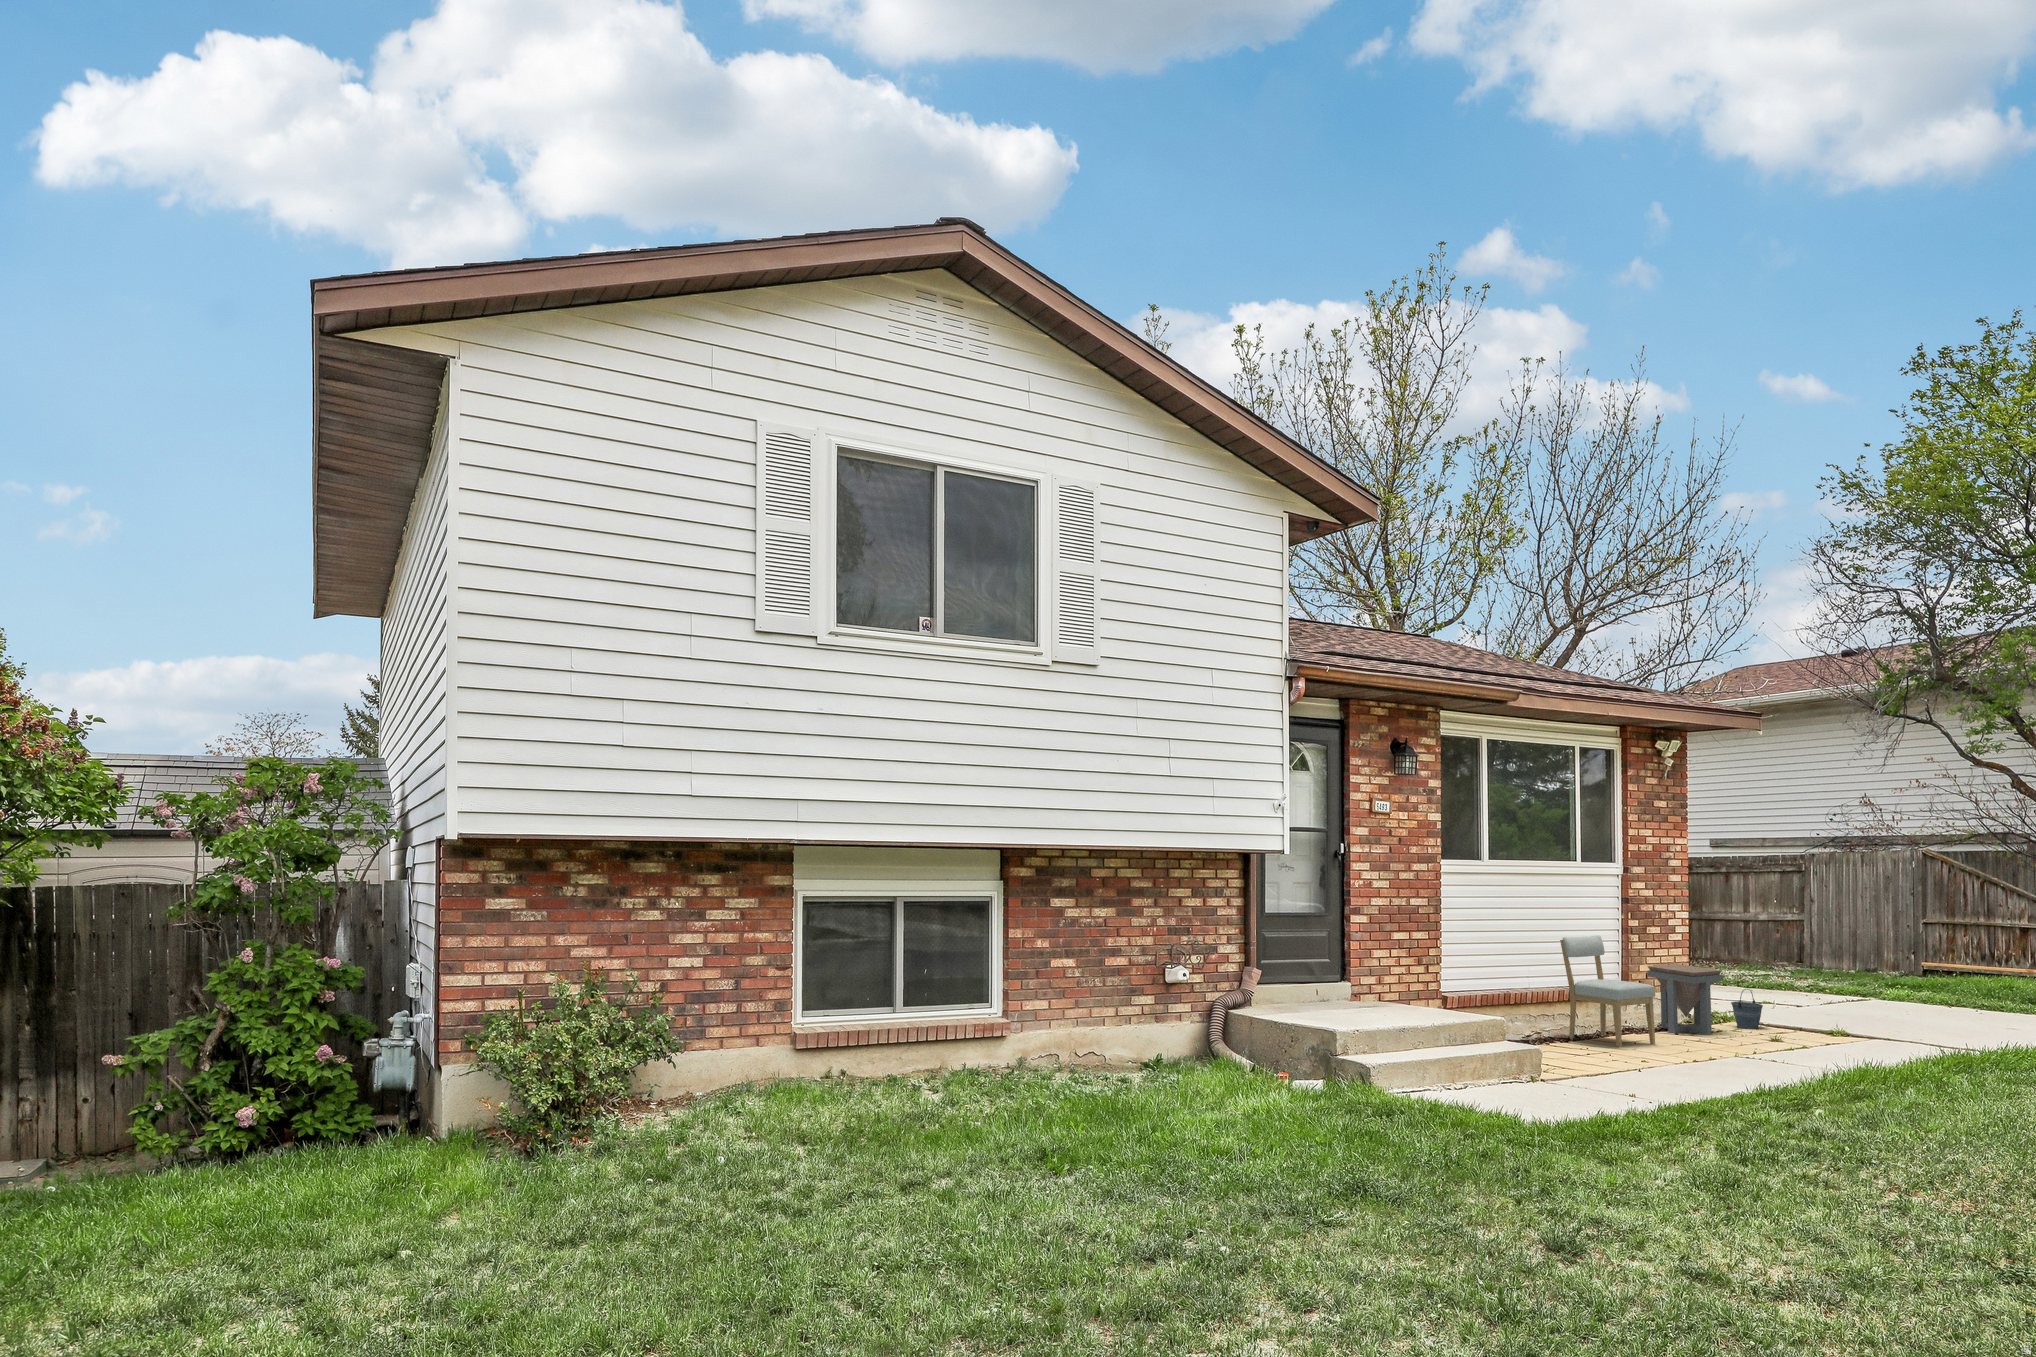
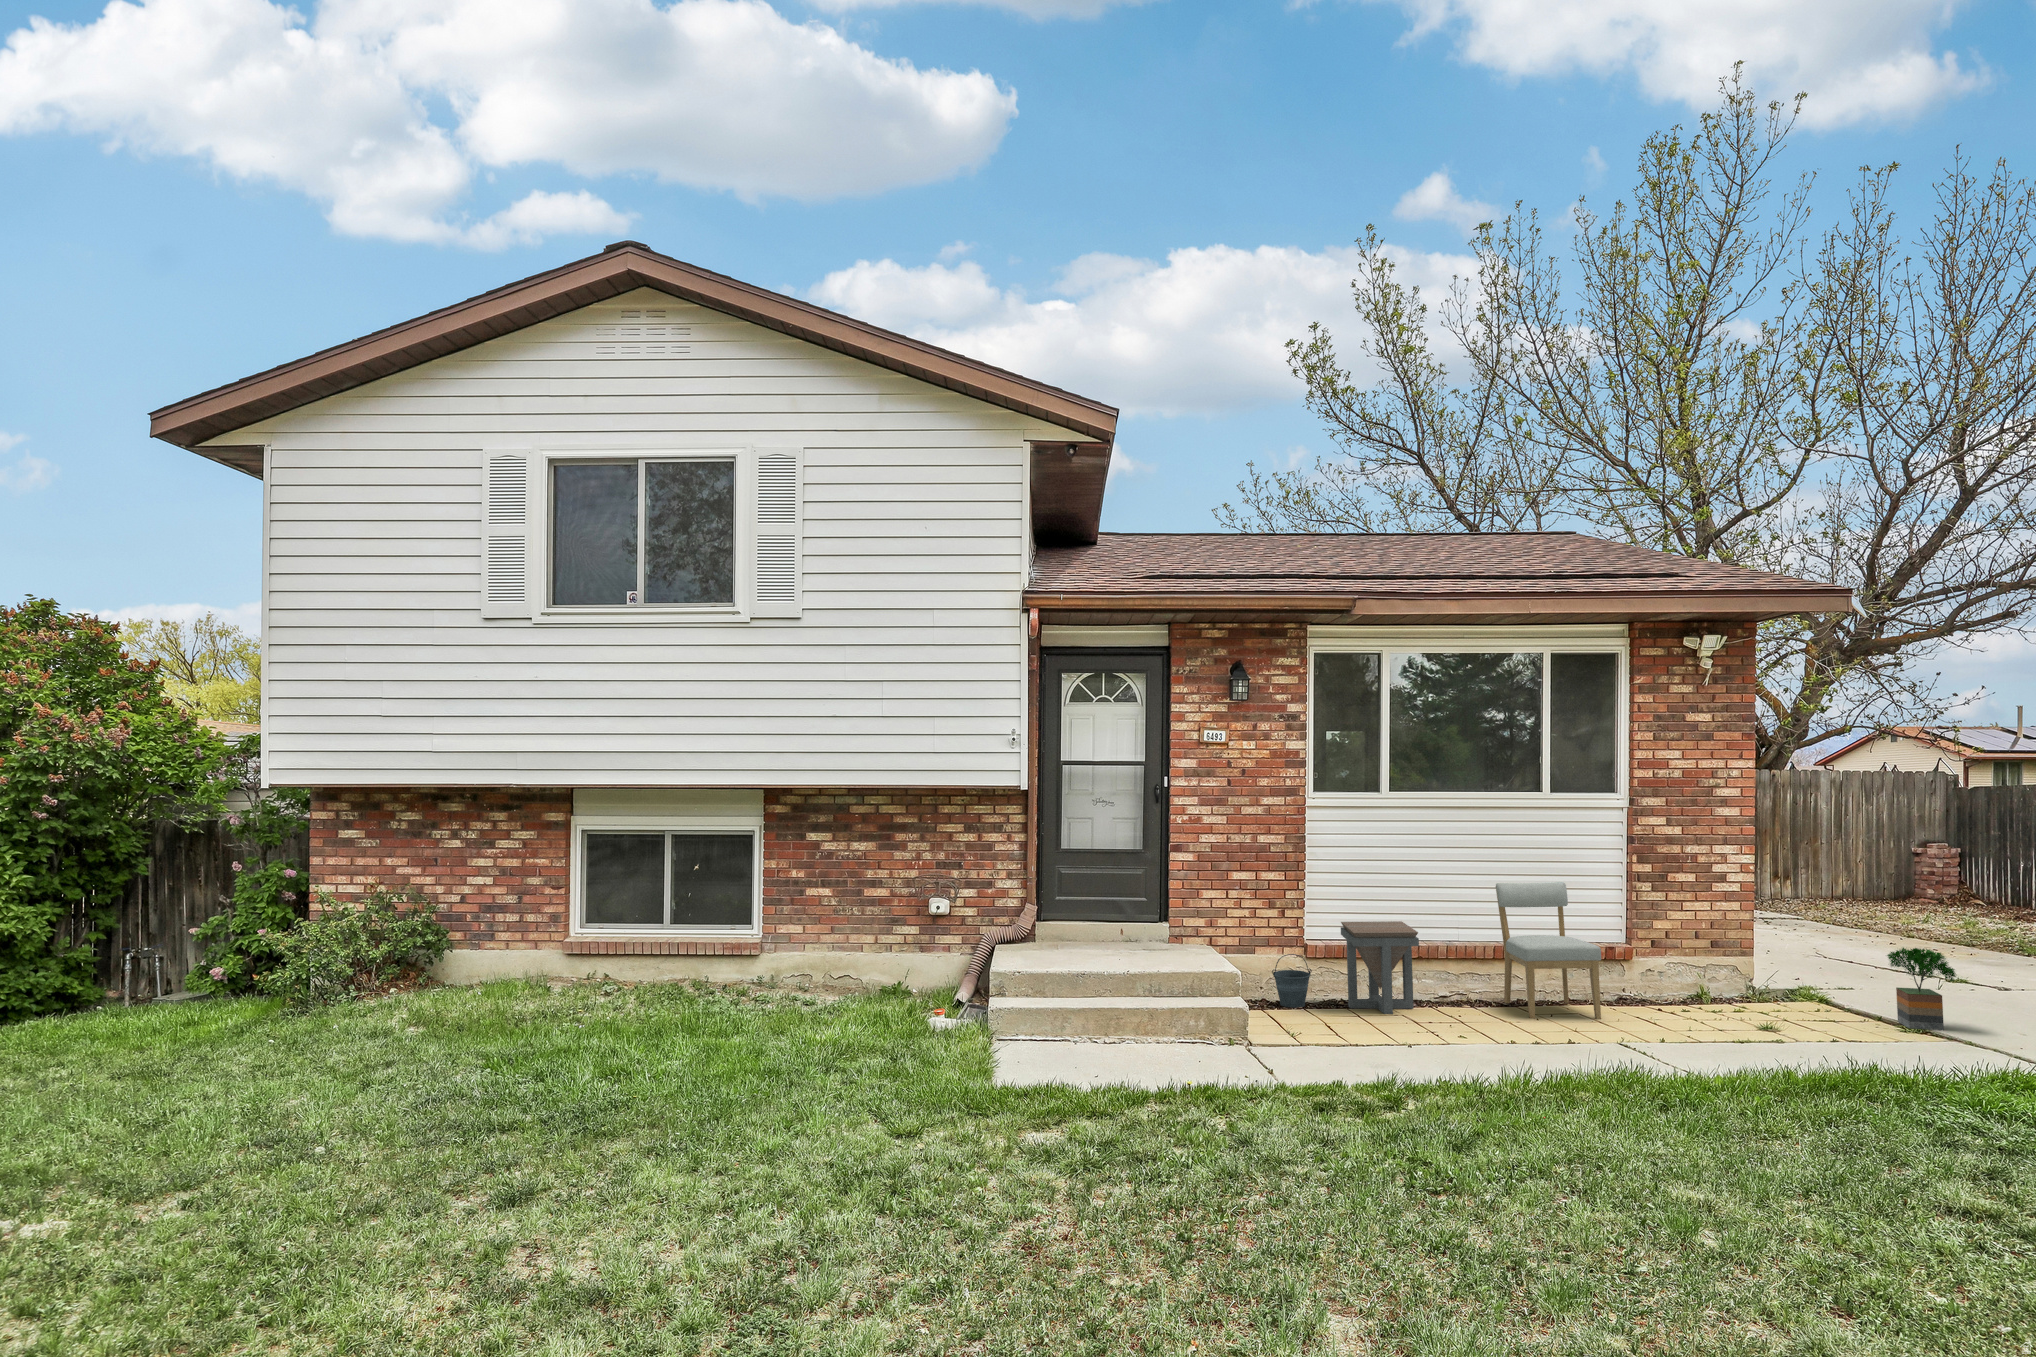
side table: present [1647,964,1723,1035] -> present [1341,921,1419,1014]
potted tree: none [1783,976,1836,1036] -> present [1887,948,1956,1030]
bucket: present [1731,989,1763,1029] -> present [1272,954,1312,1008]

